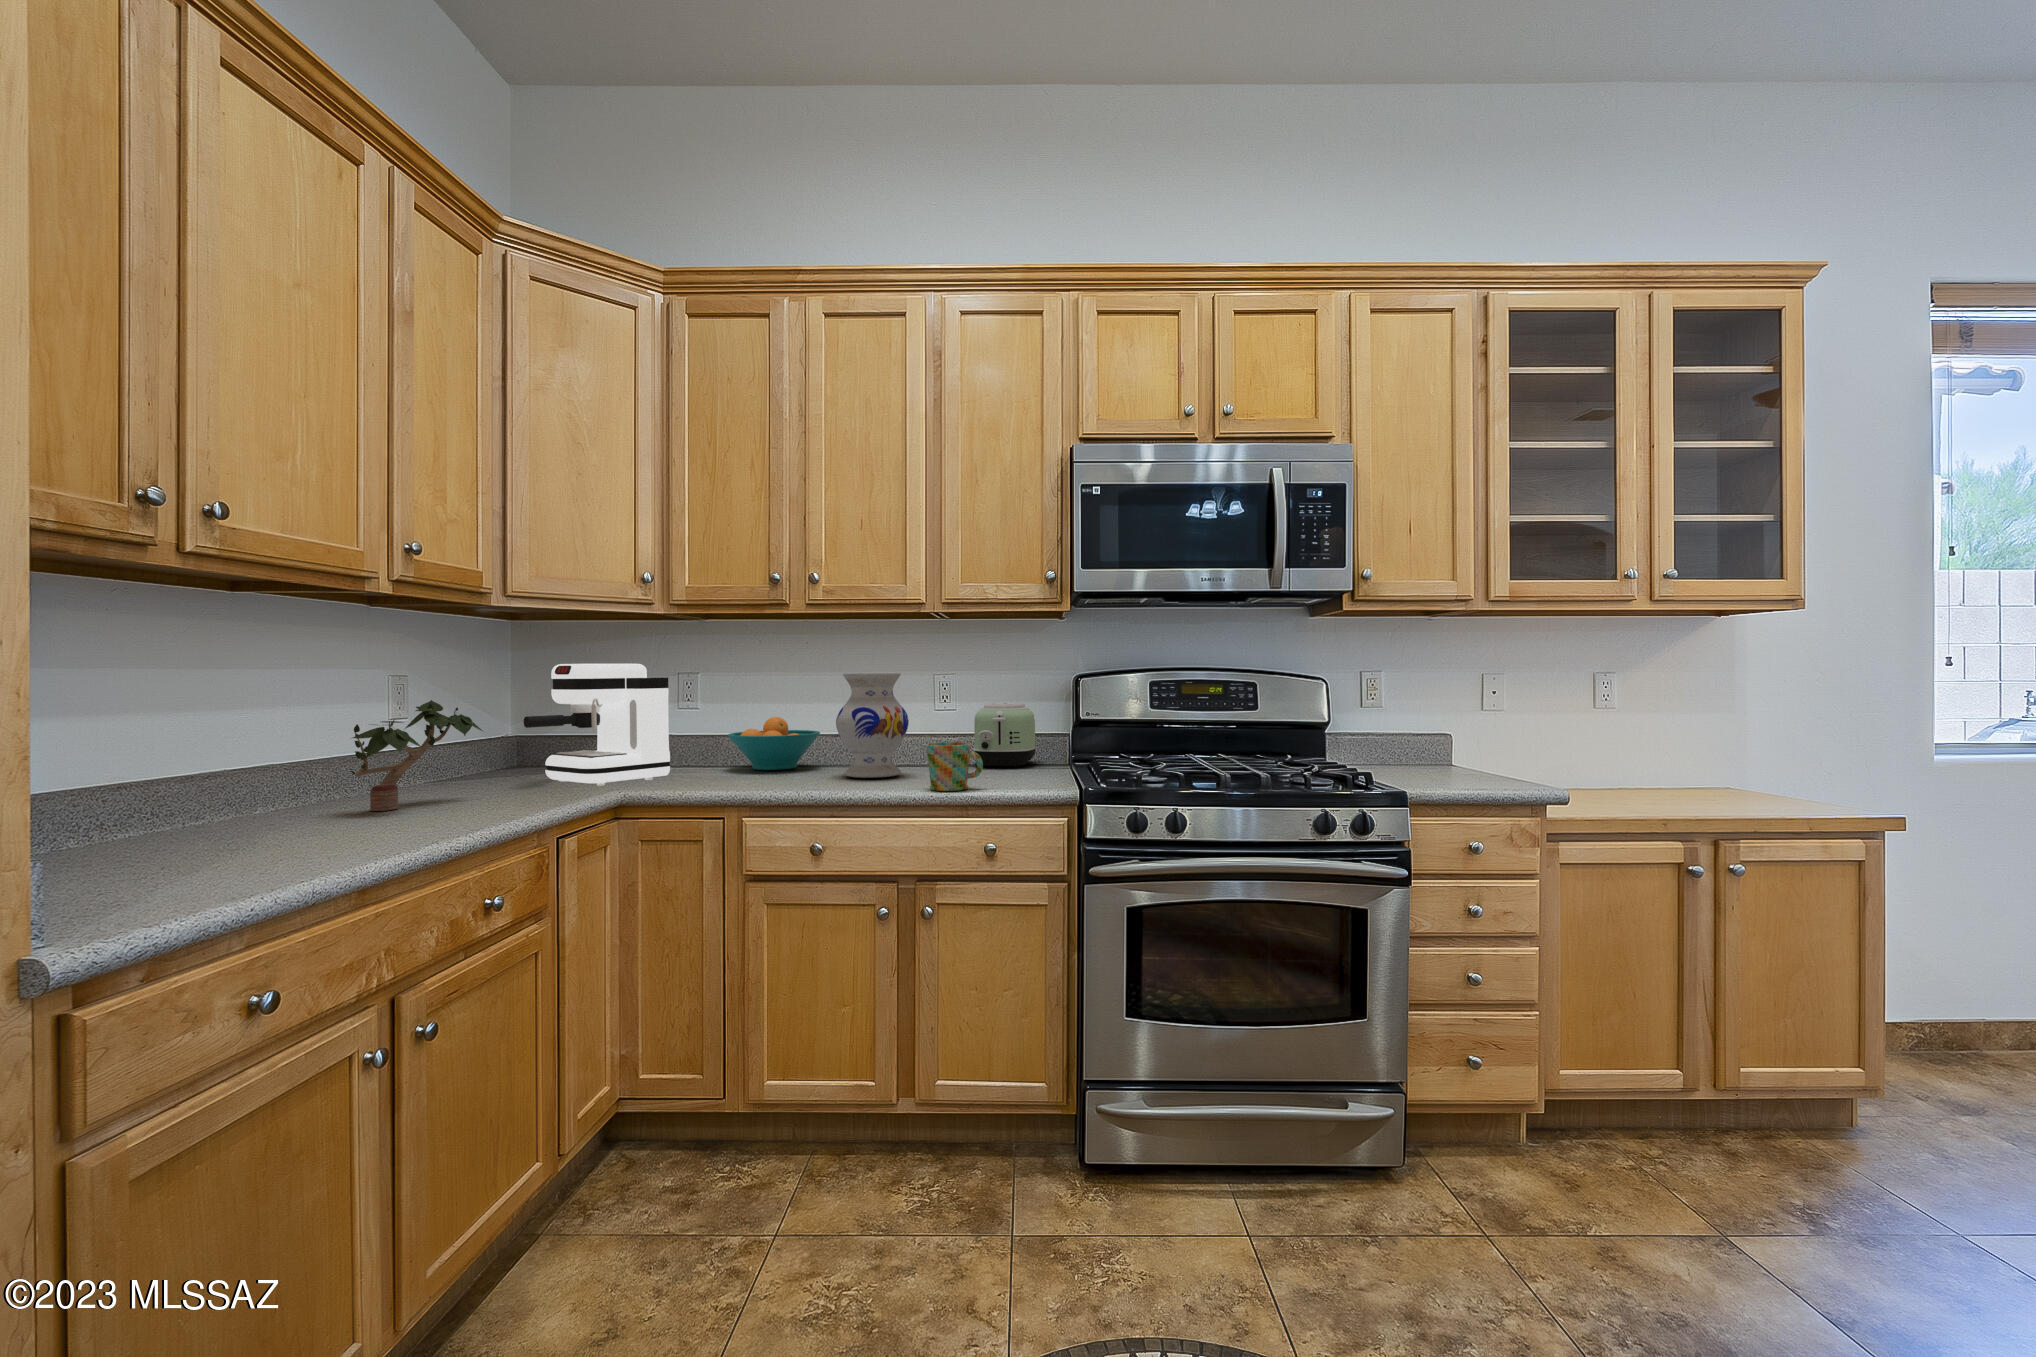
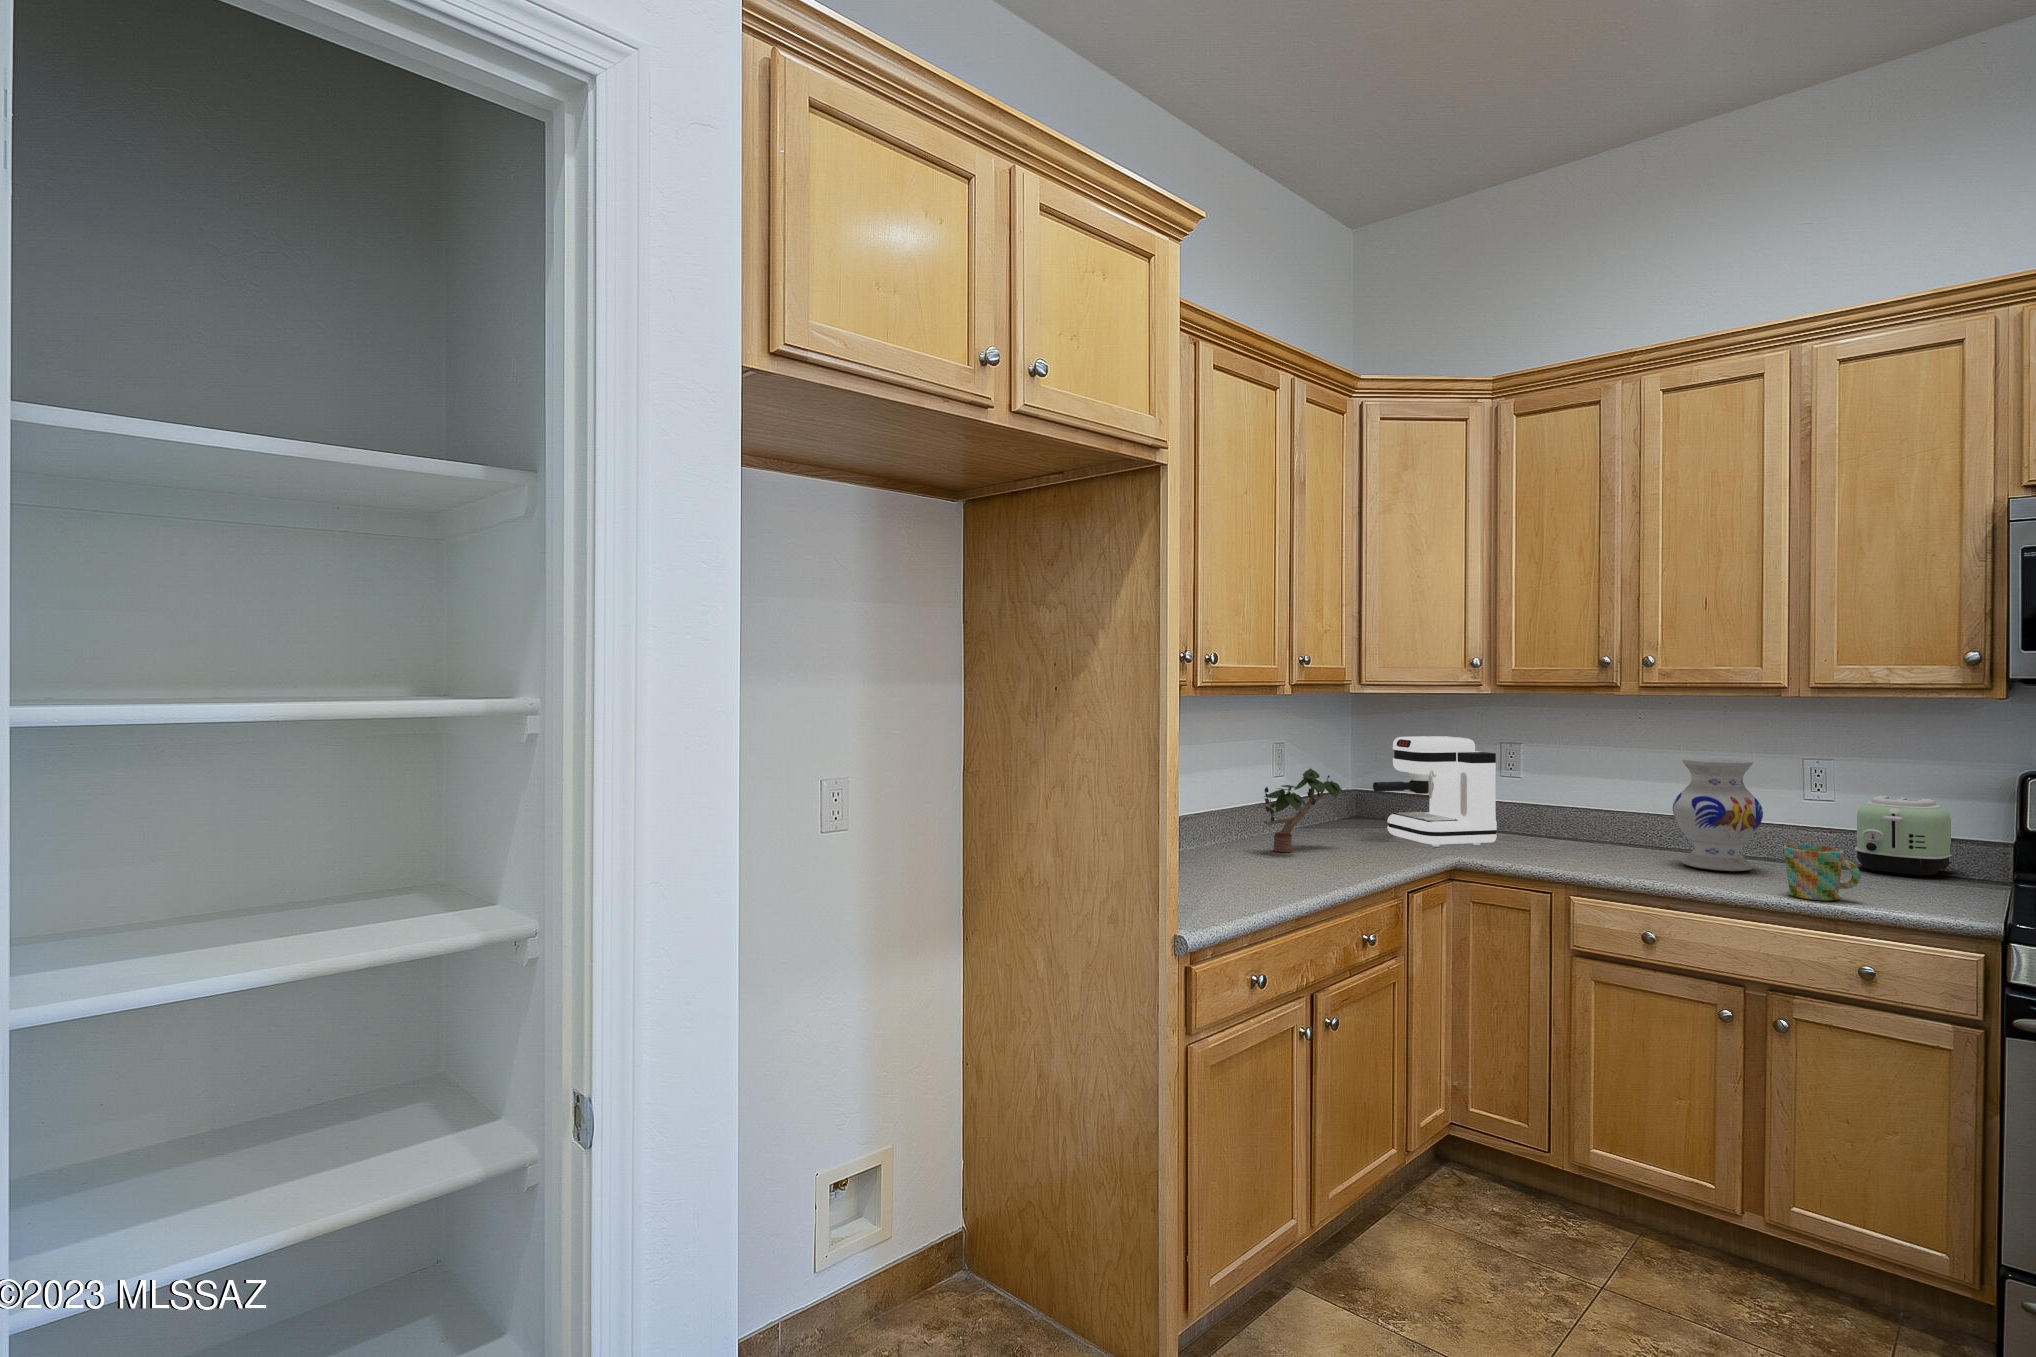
fruit bowl: present [728,717,820,770] -> none [1551,793,1653,847]

